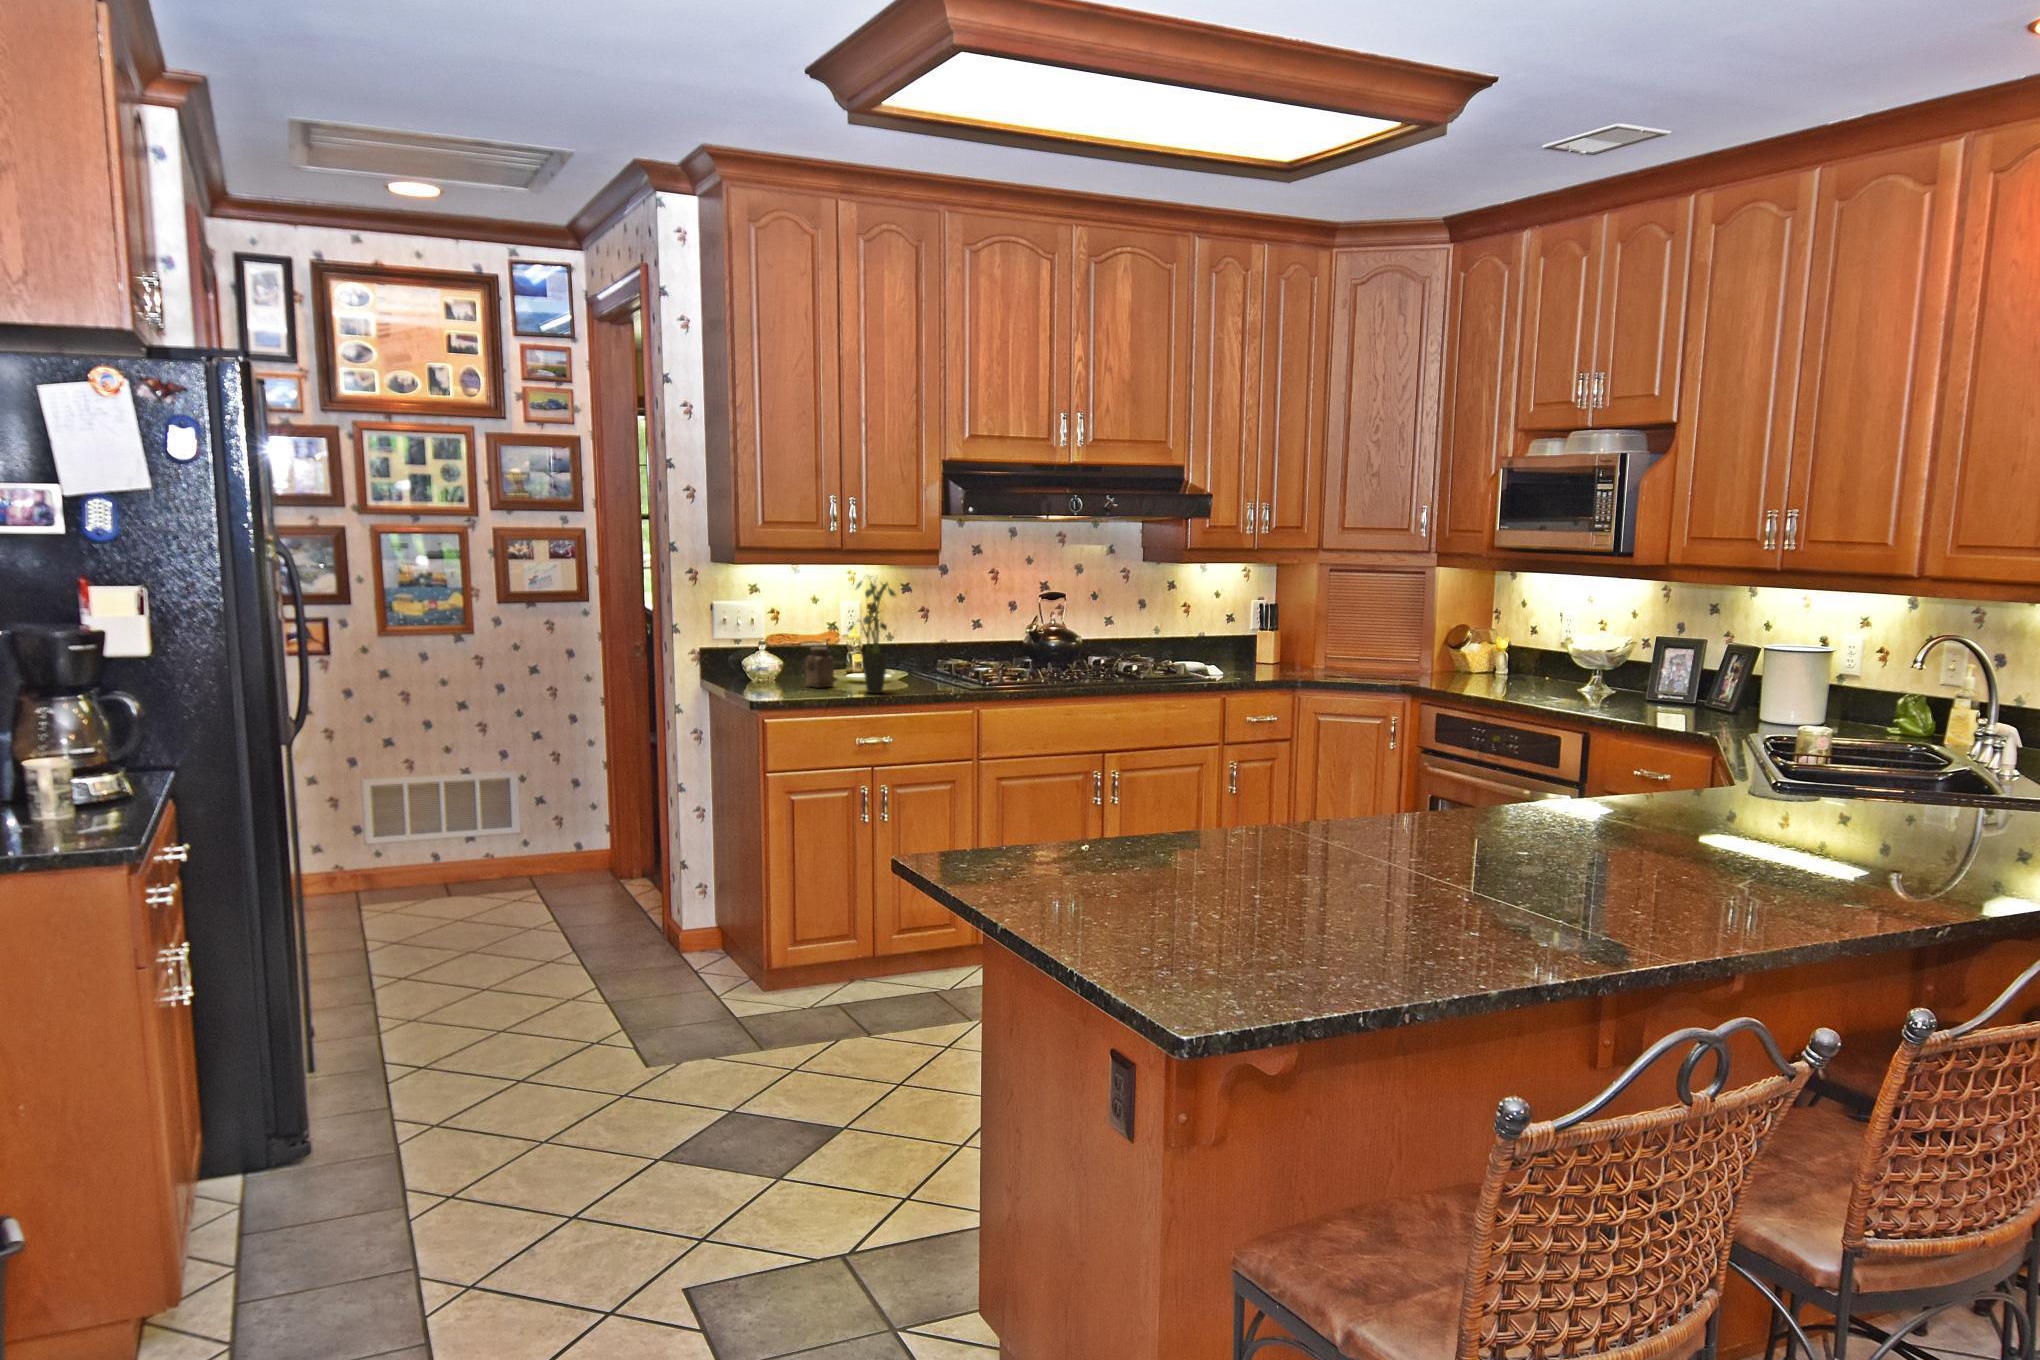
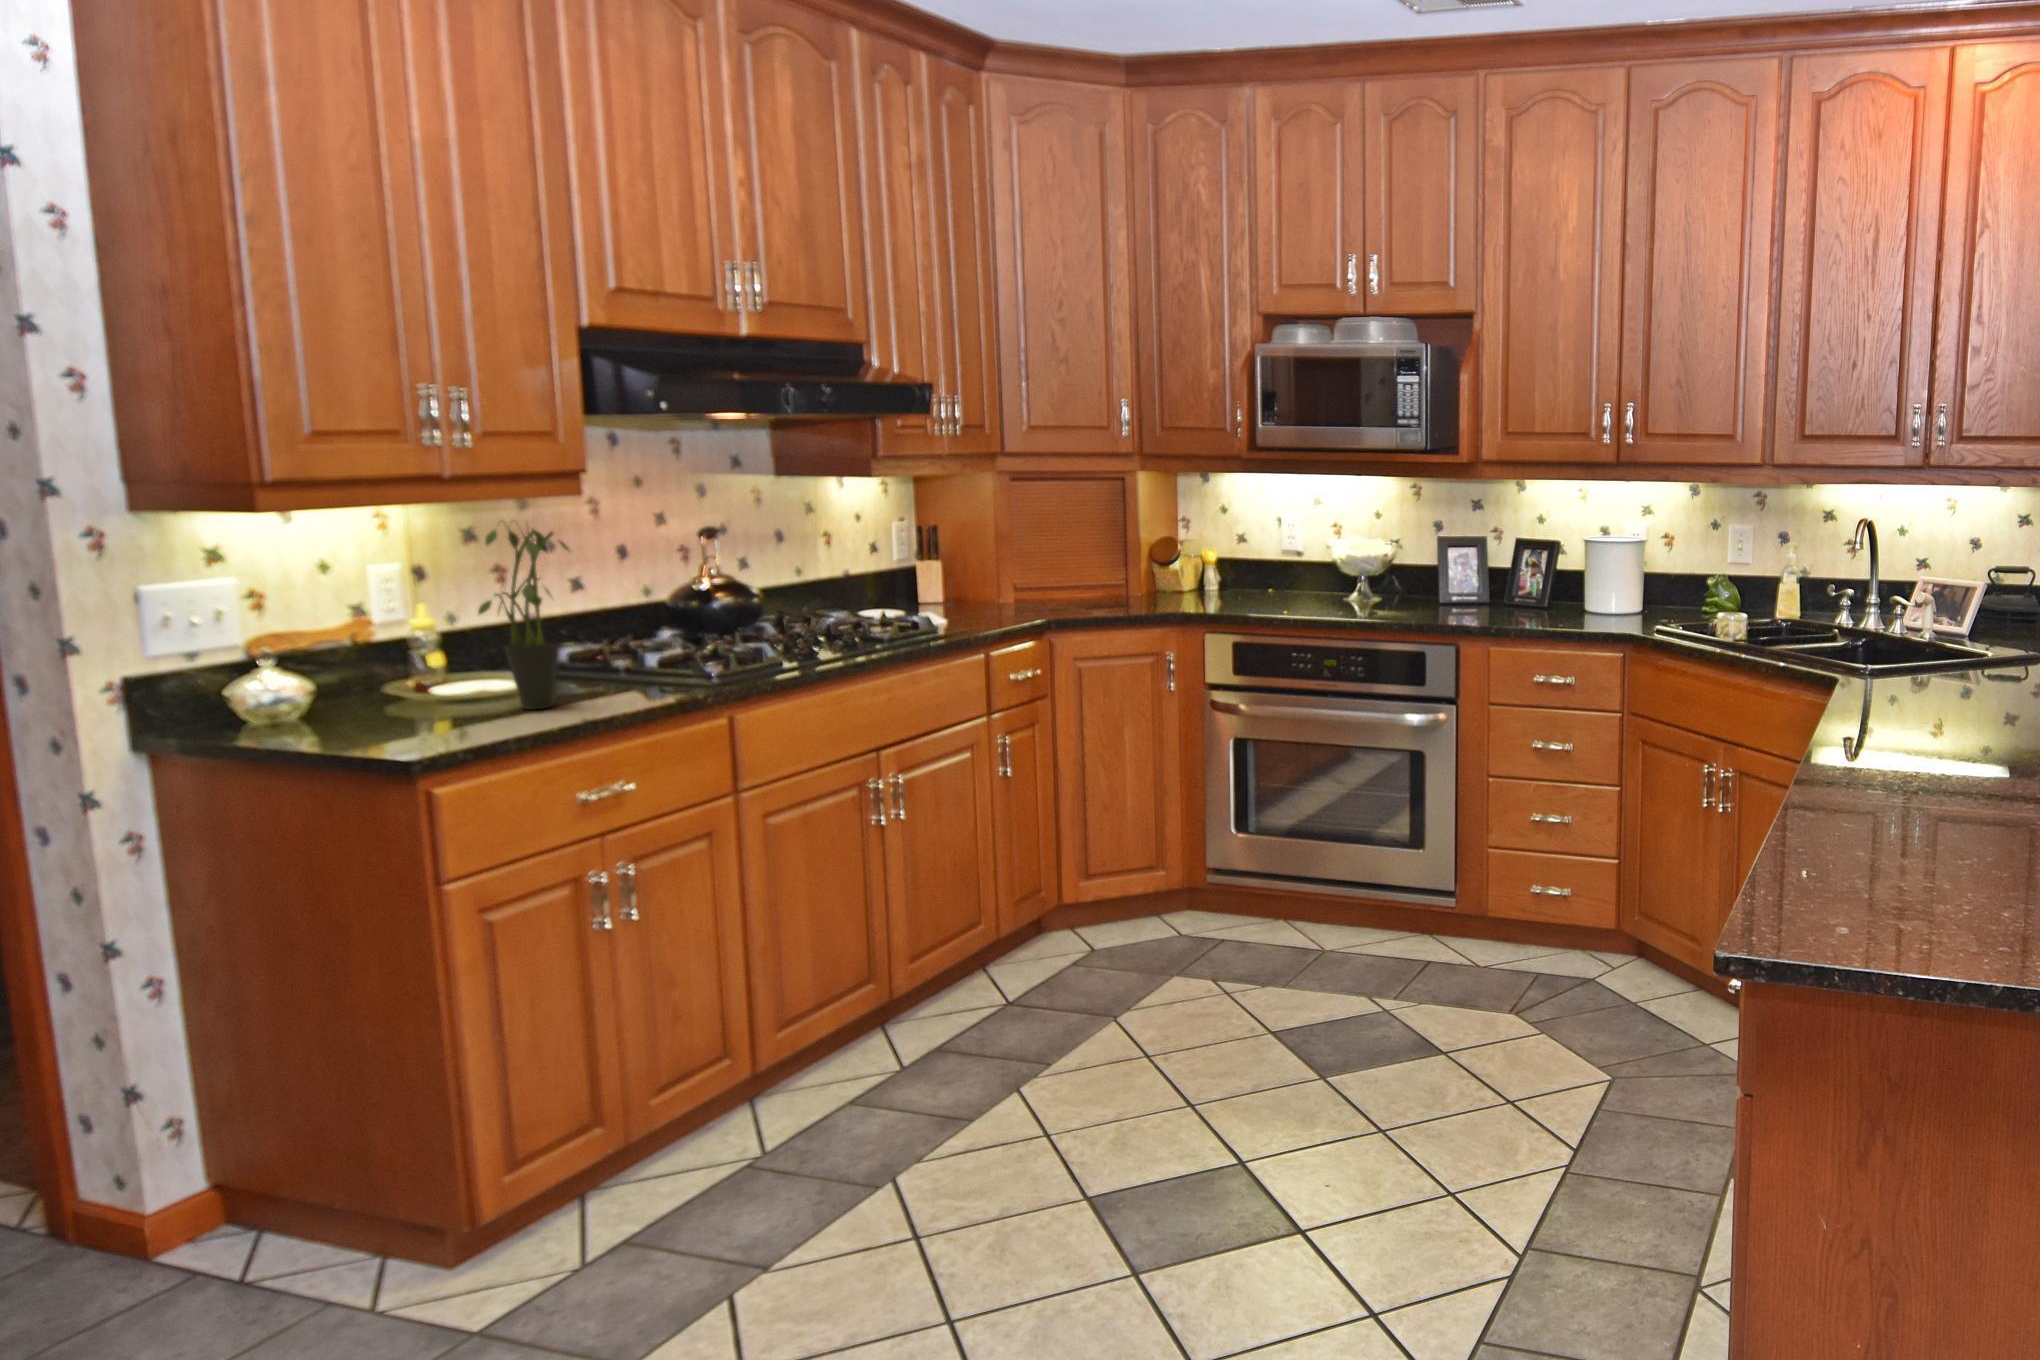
salt shaker: present [805,647,834,688] -> none [378,644,438,713]

